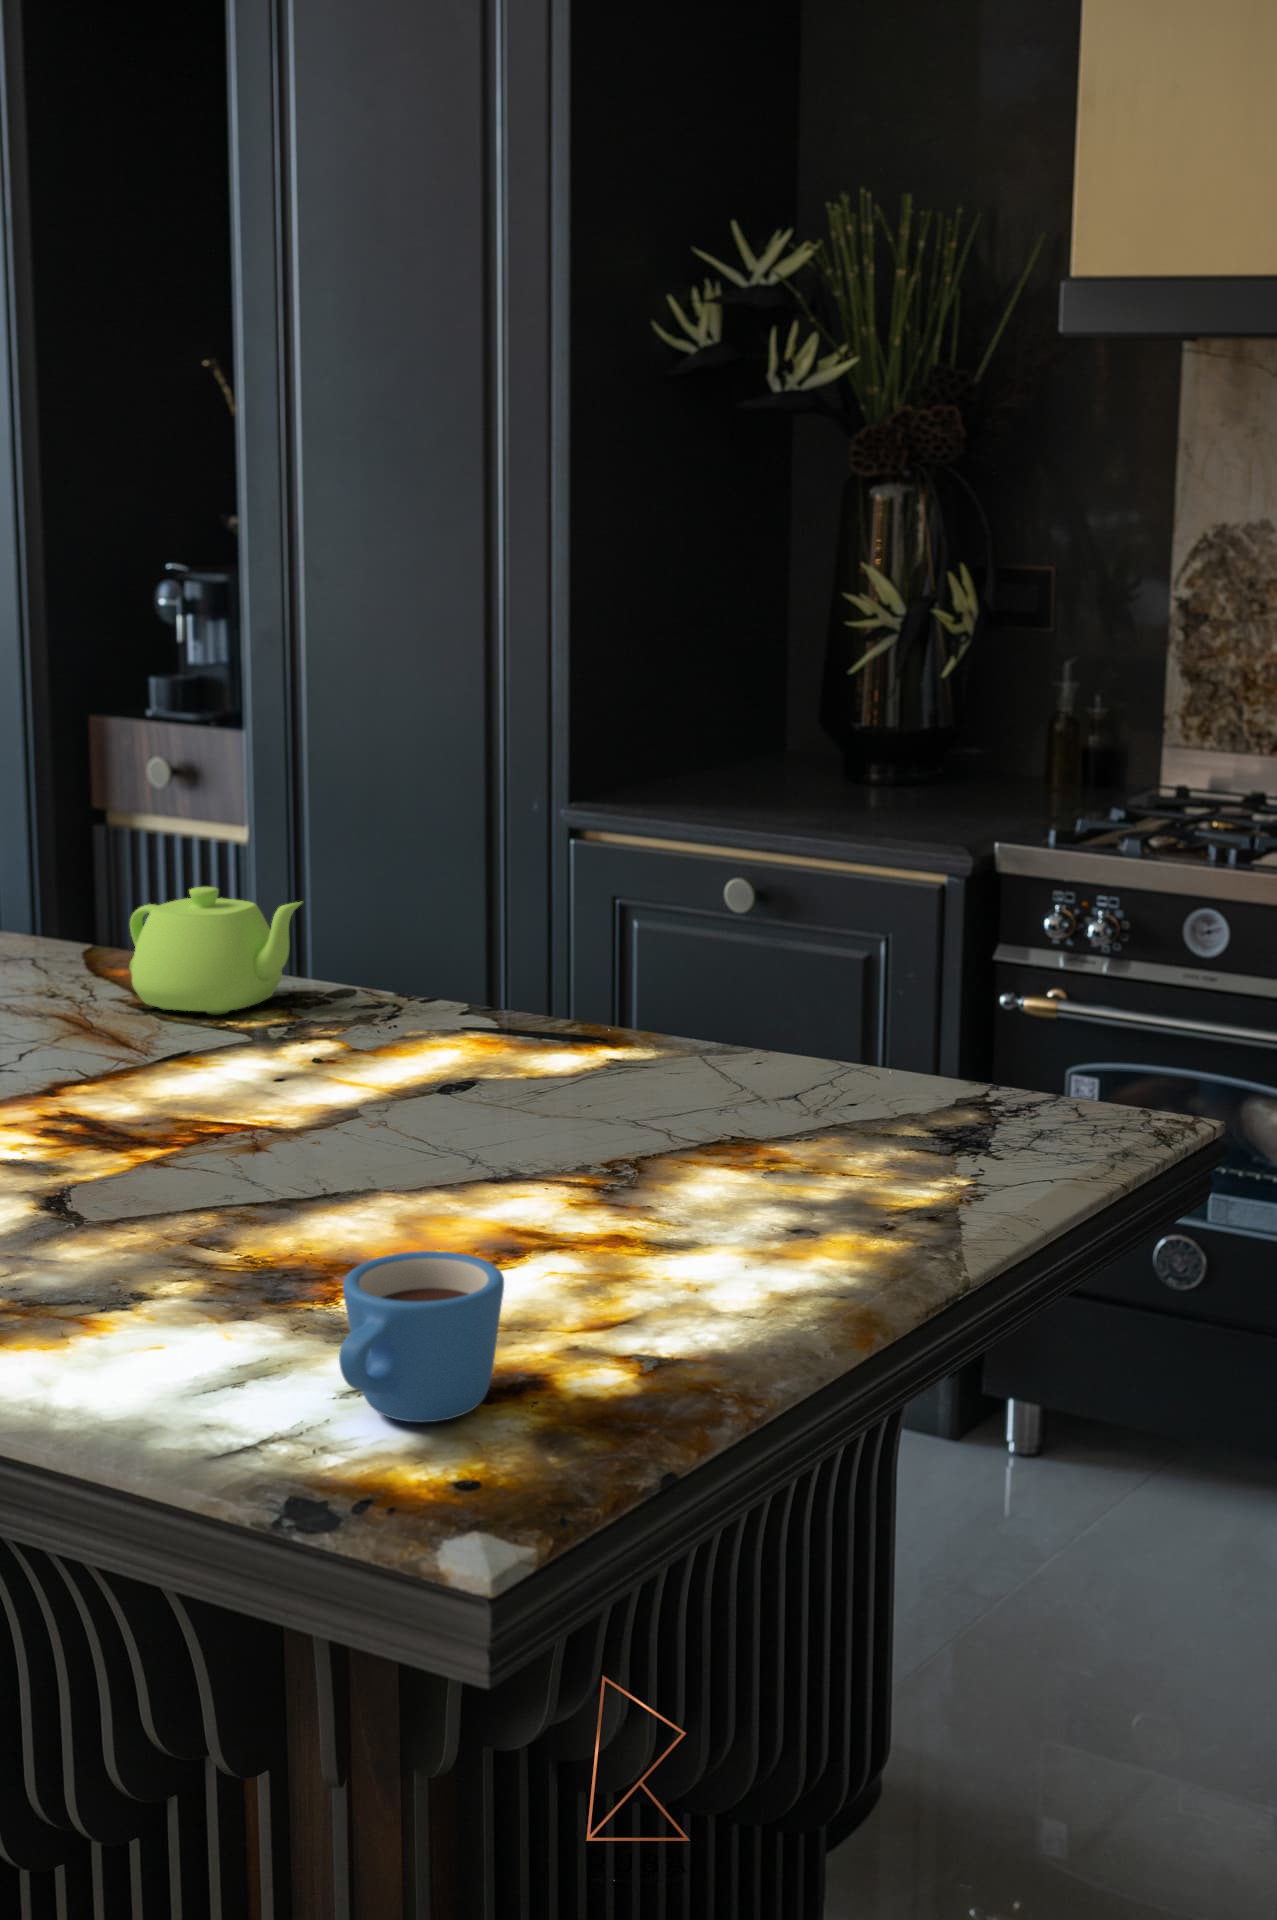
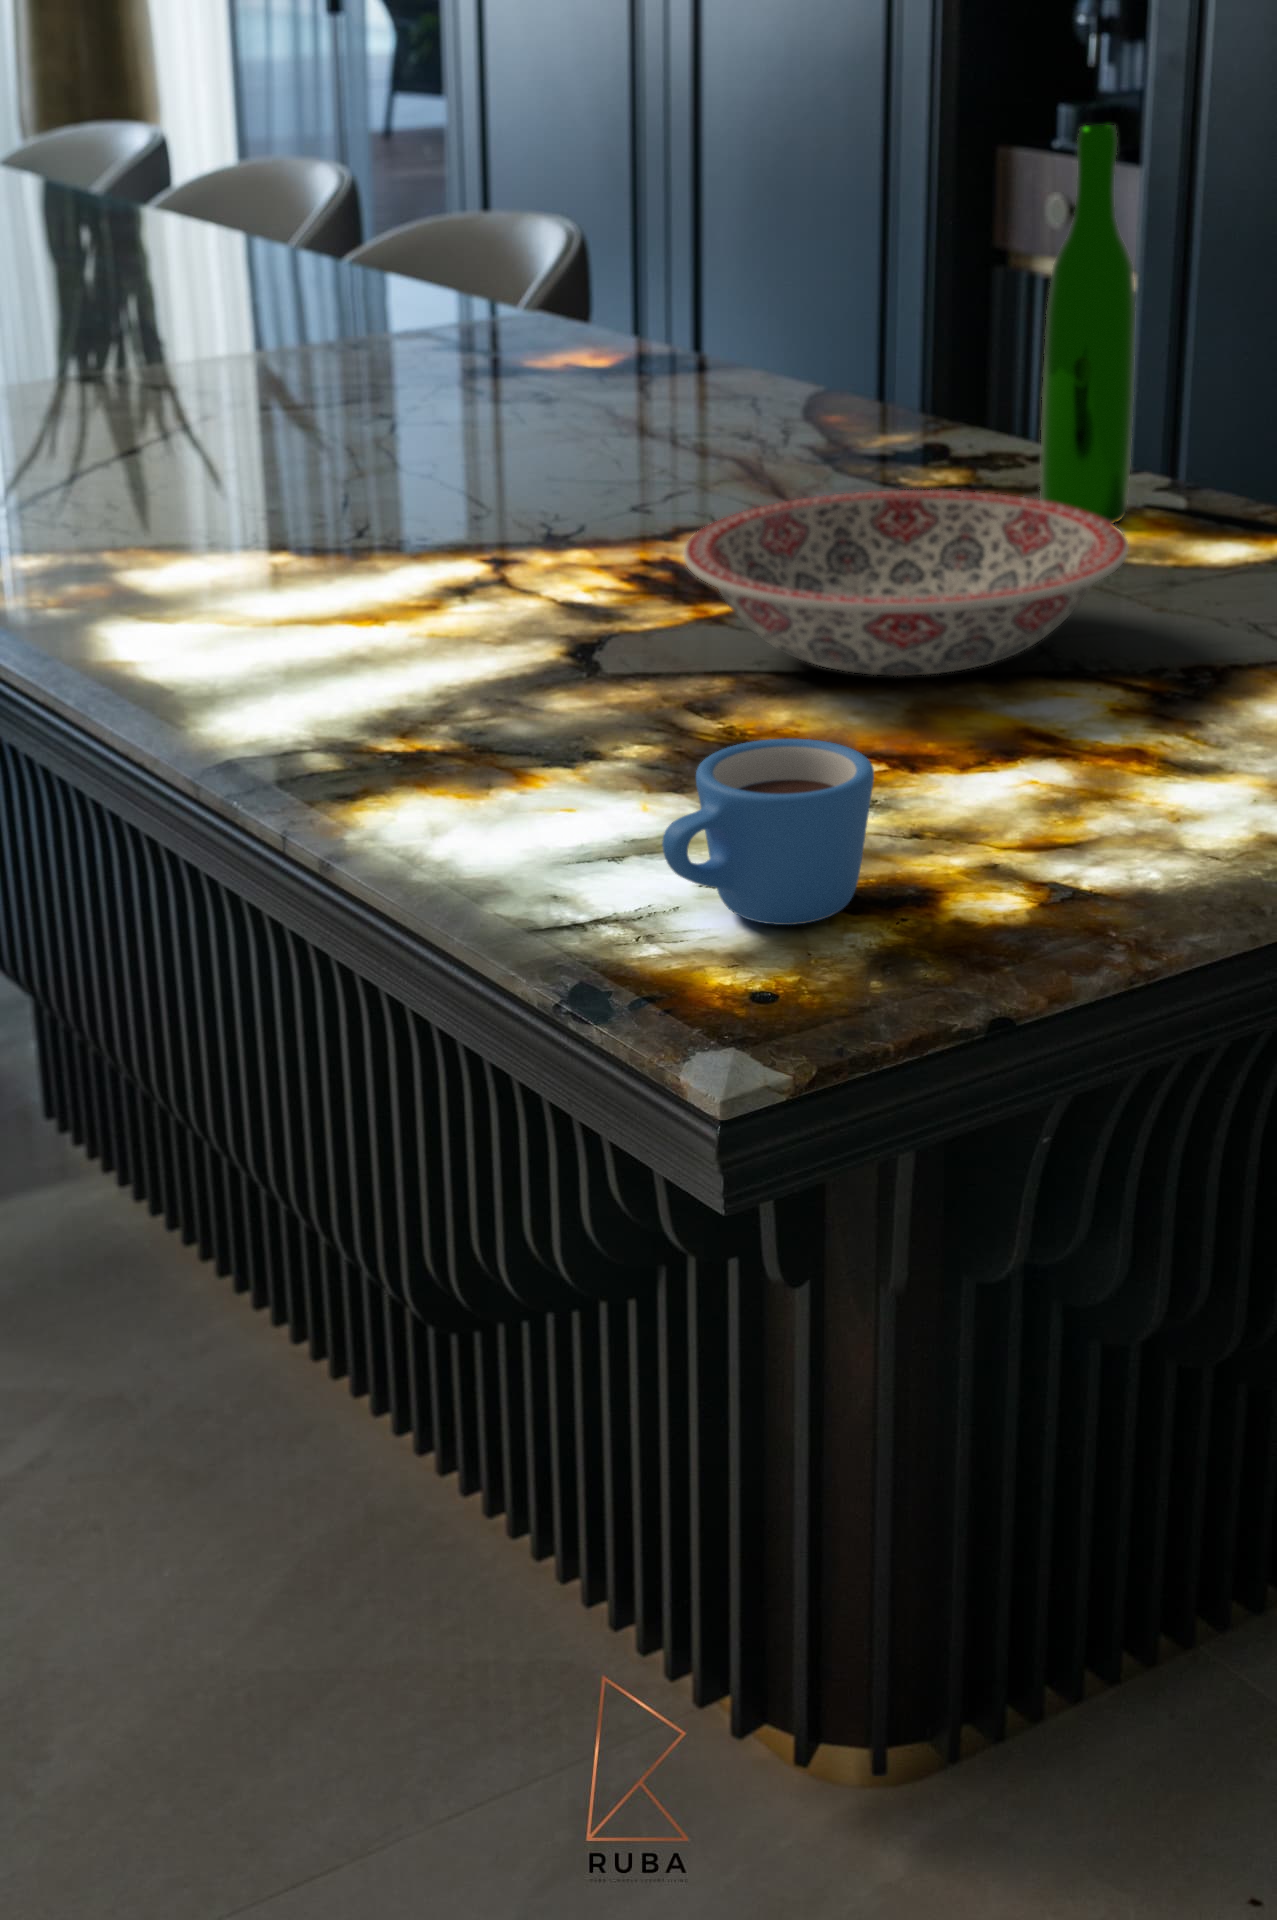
wine bottle: none [382,718,460,1055] -> present [1040,125,1135,524]
teapot: present [130,887,302,1014] -> none [808,322,987,467]
ceramic bowl: none [157,1029,556,1195] -> present [683,490,1129,676]

